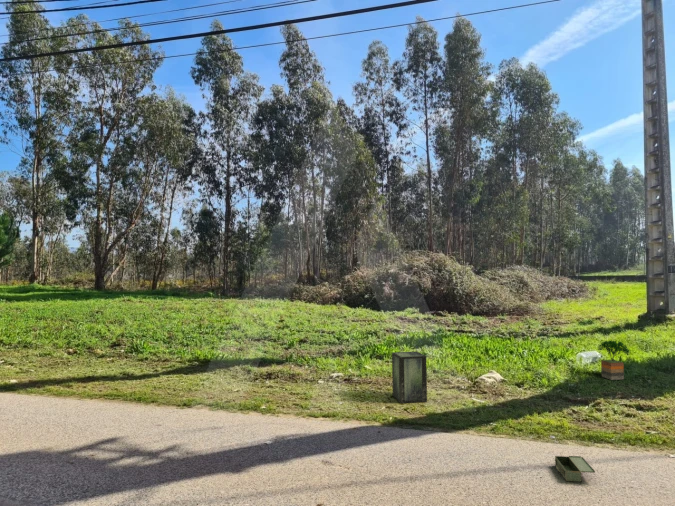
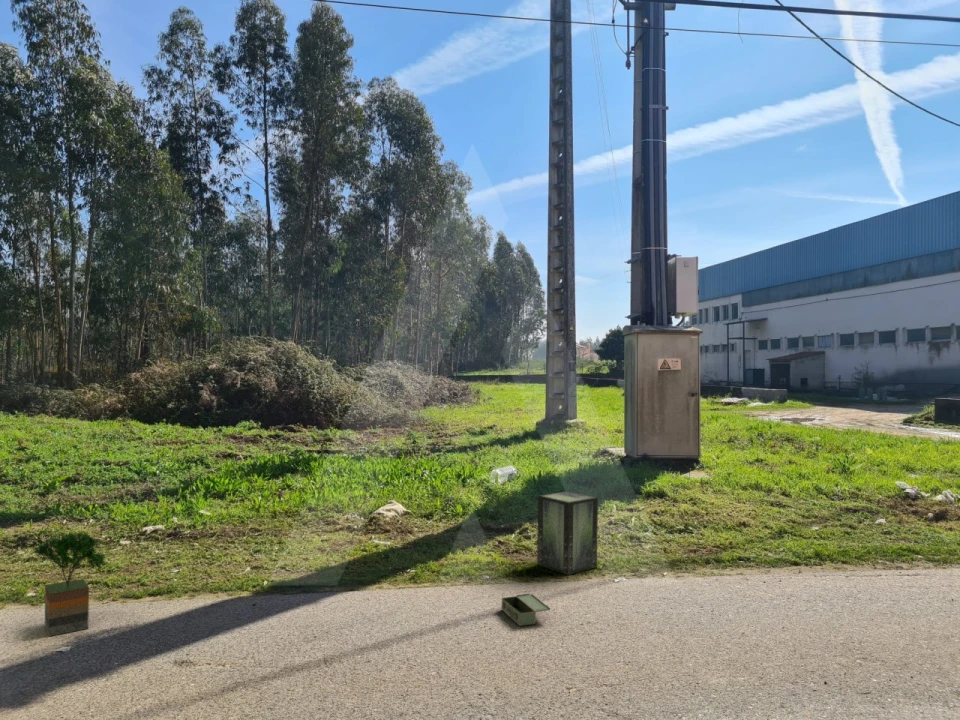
potted tree: present [598,341,629,380] -> present [34,533,105,636]
storage box: present [392,351,427,403] -> present [537,491,598,575]

